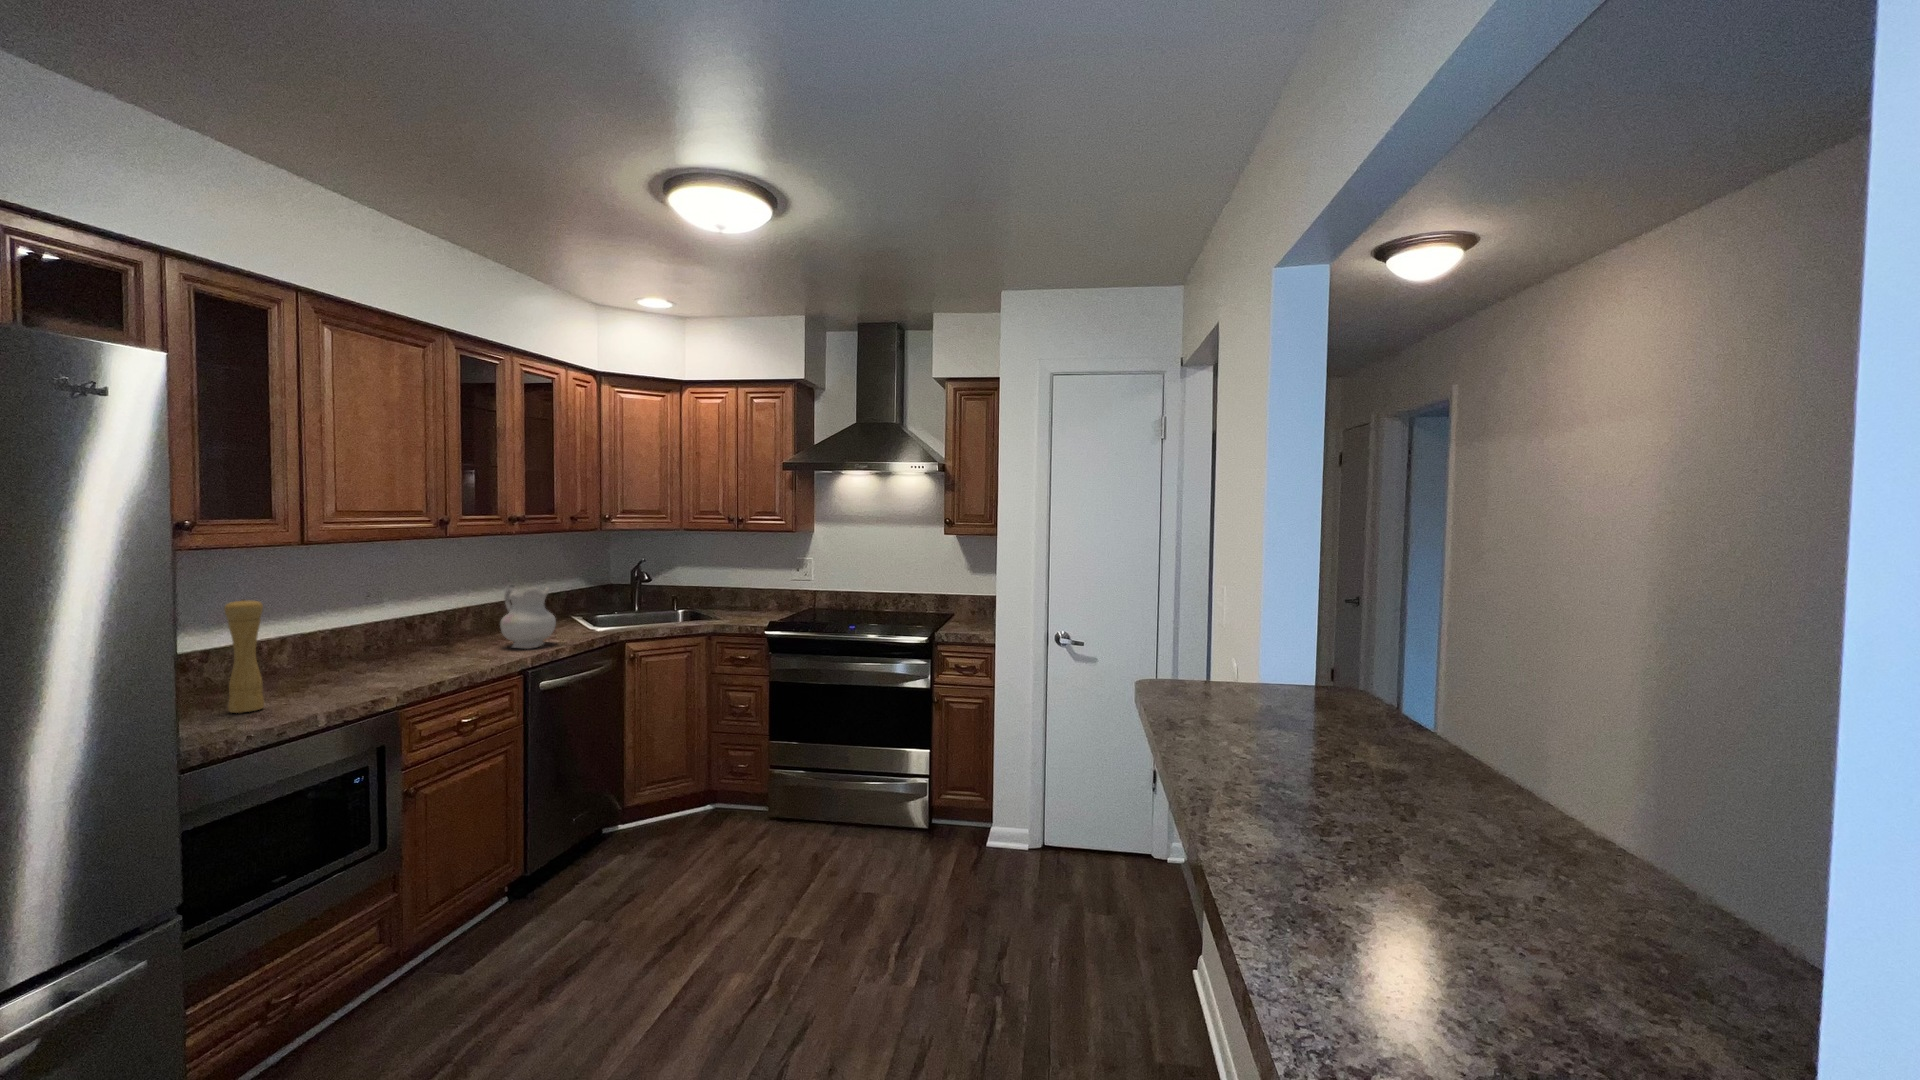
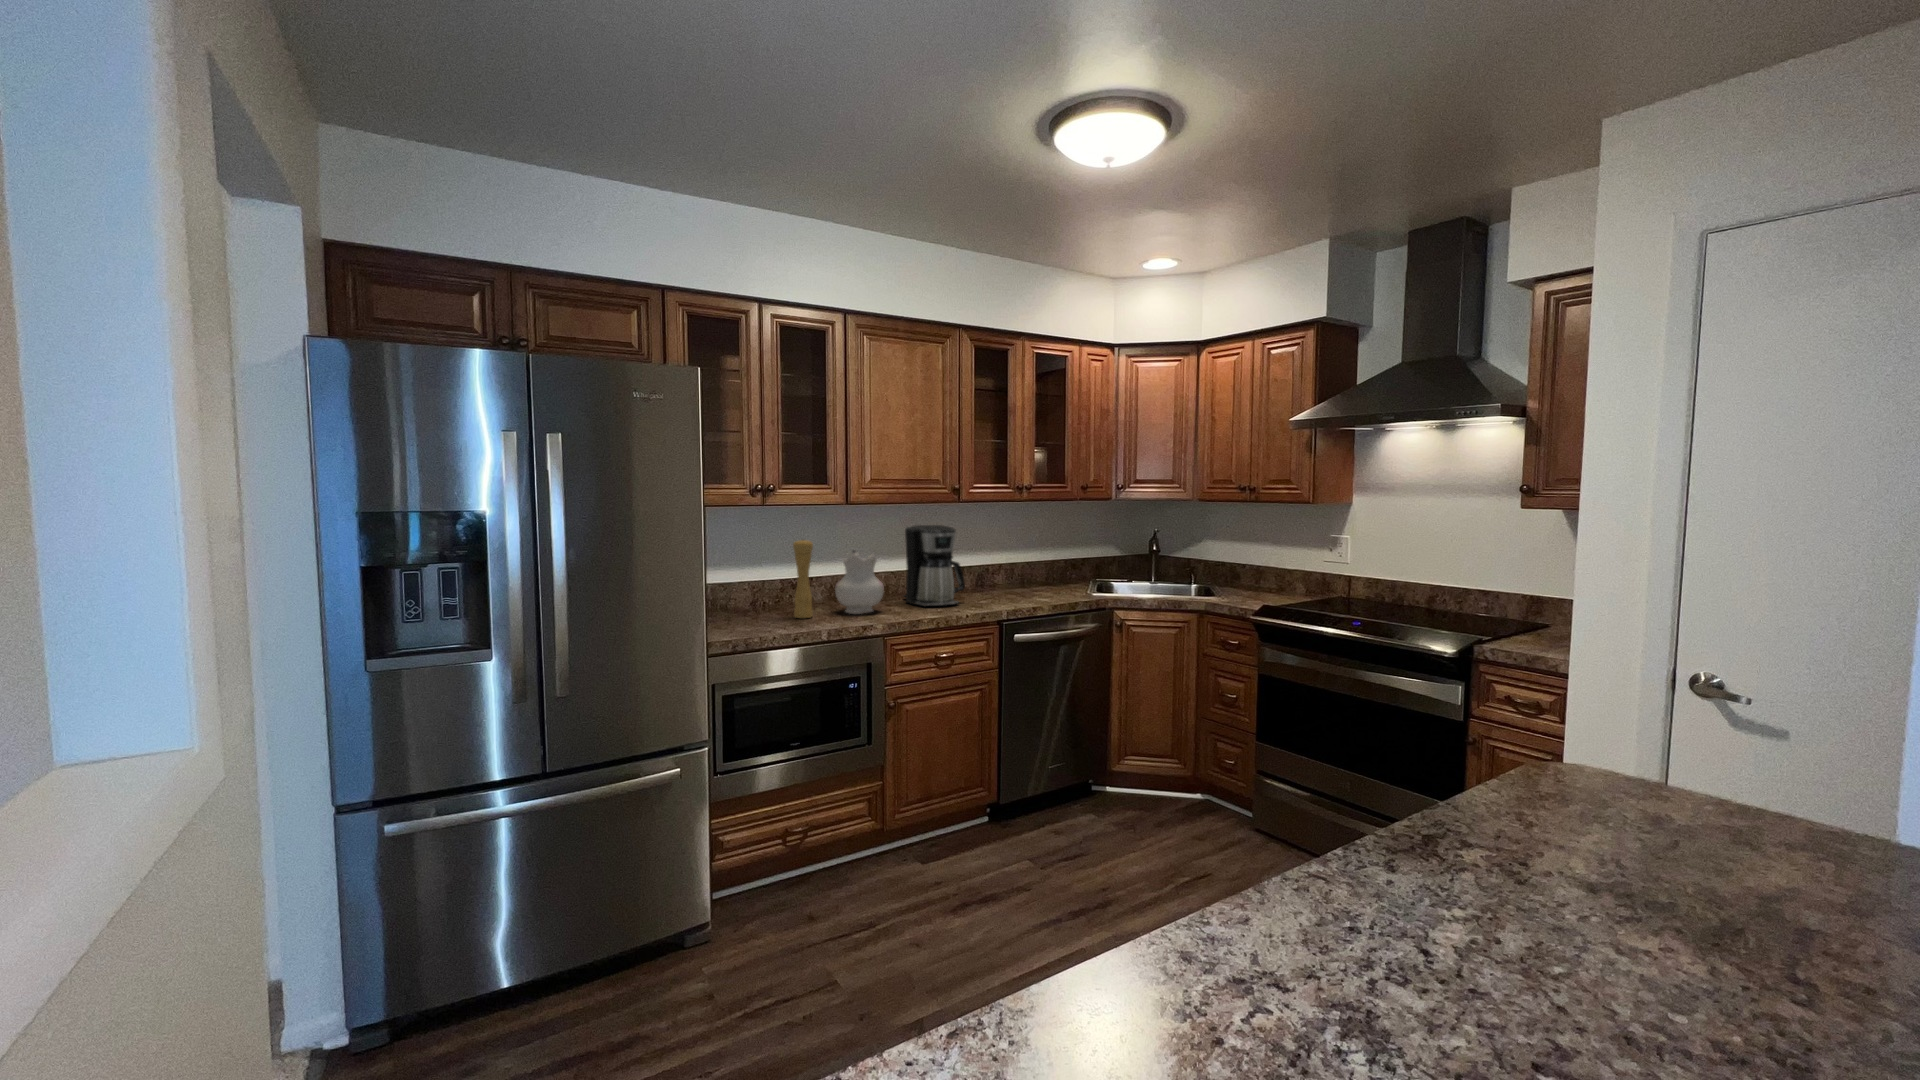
coffee maker: none [357,567,461,669] -> present [904,525,965,607]
ceramic pitcher: present [500,584,556,649] -> present [835,550,884,614]

